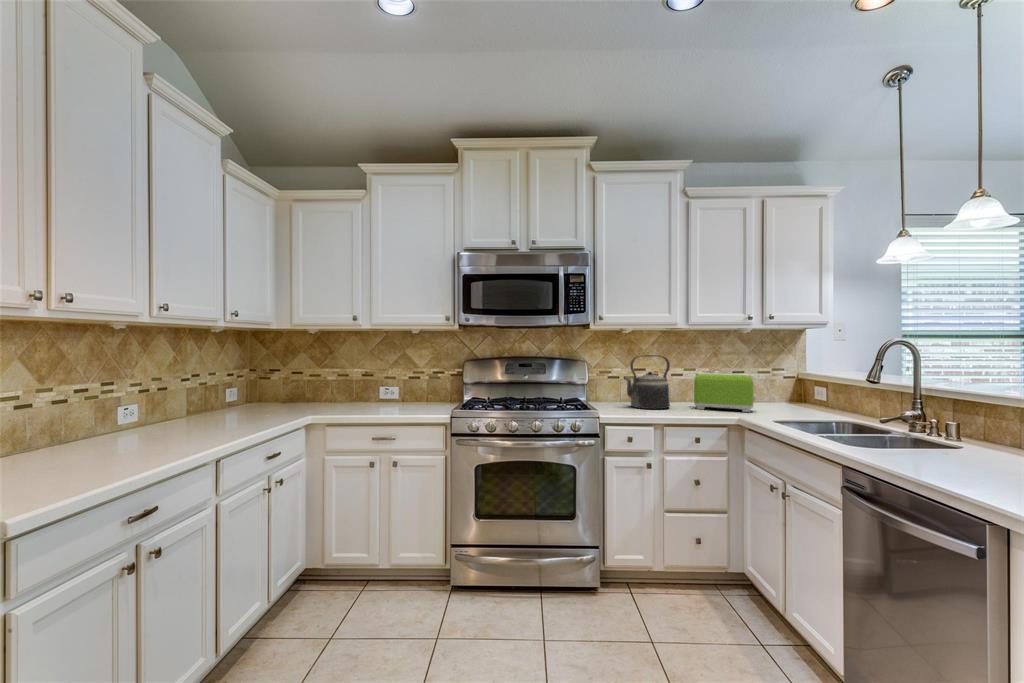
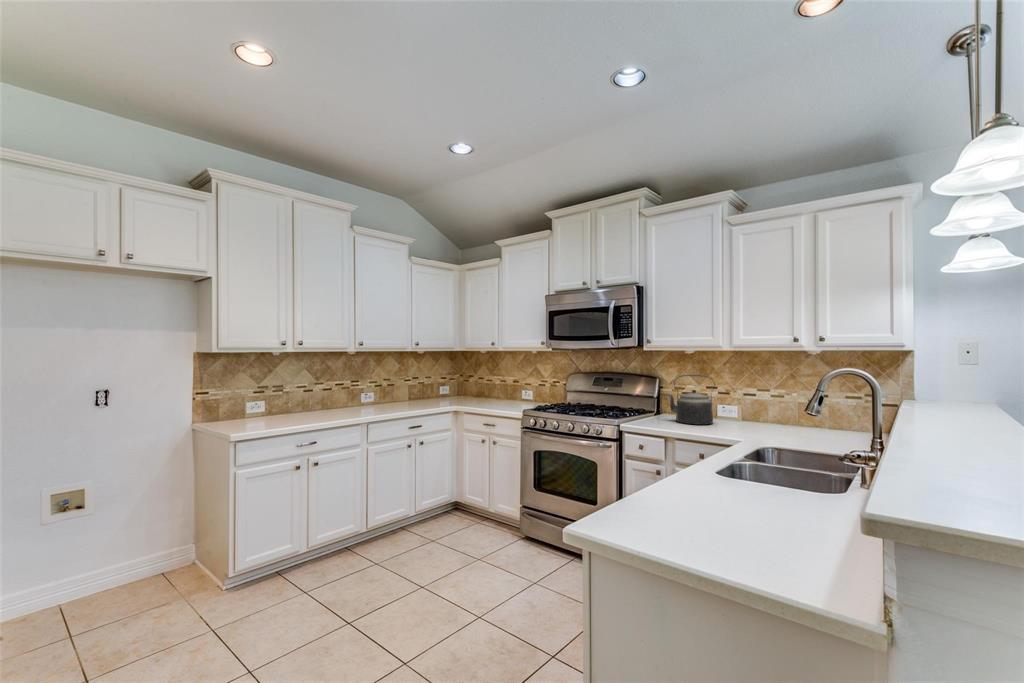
toaster: present [694,372,756,412] -> none [735,393,798,436]

